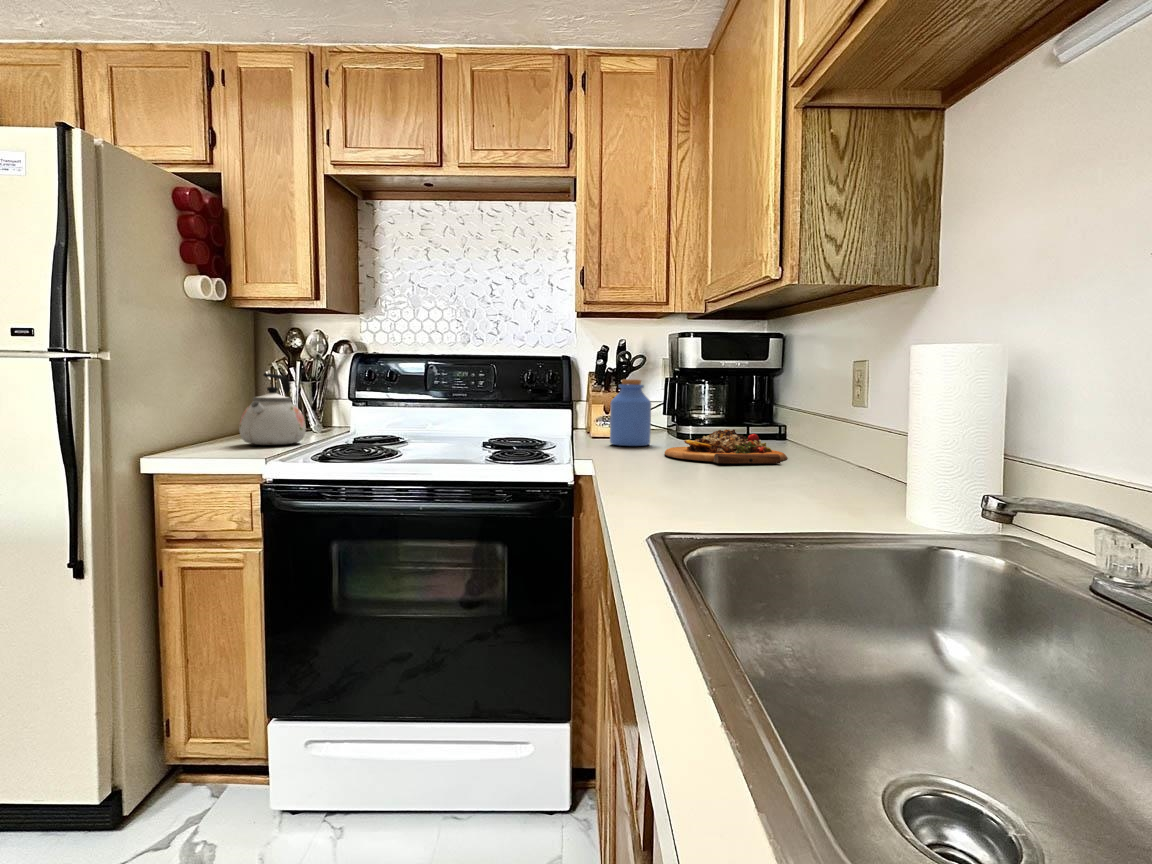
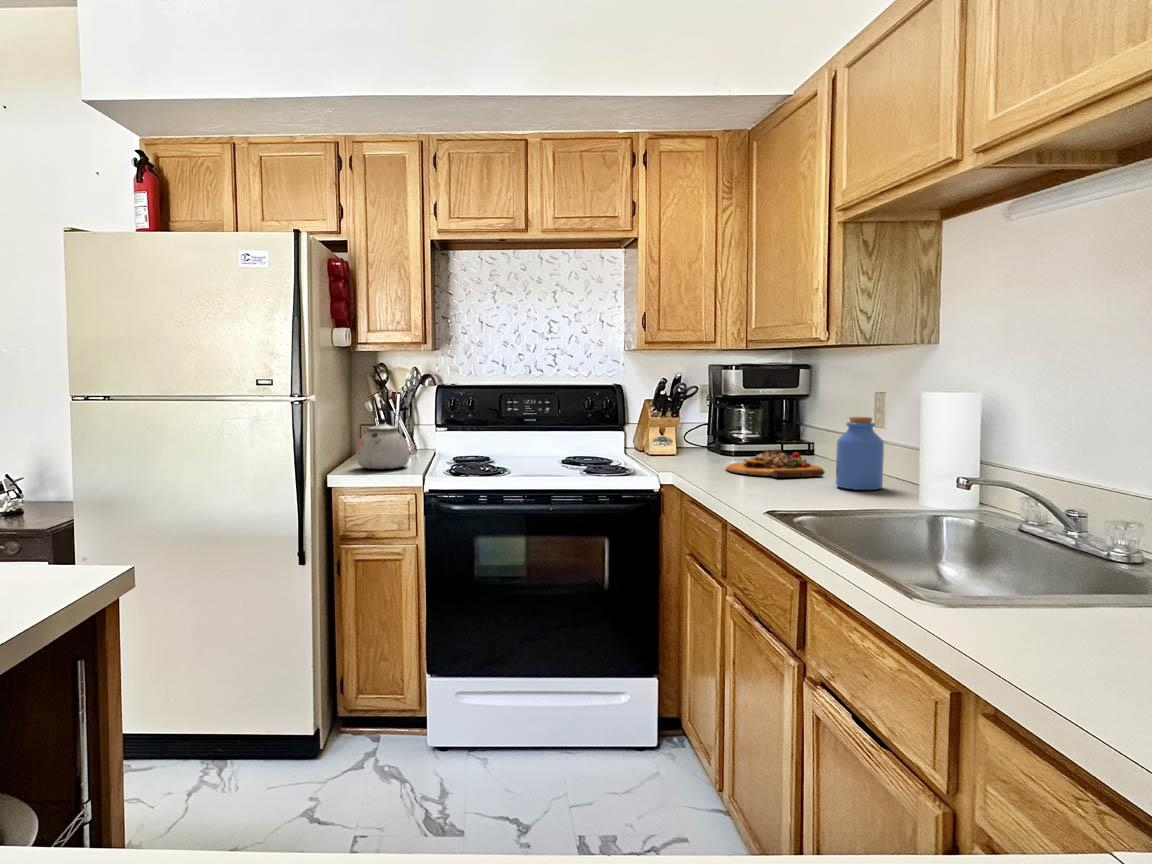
jar: present [610,379,651,446] -> present [836,417,884,490]

